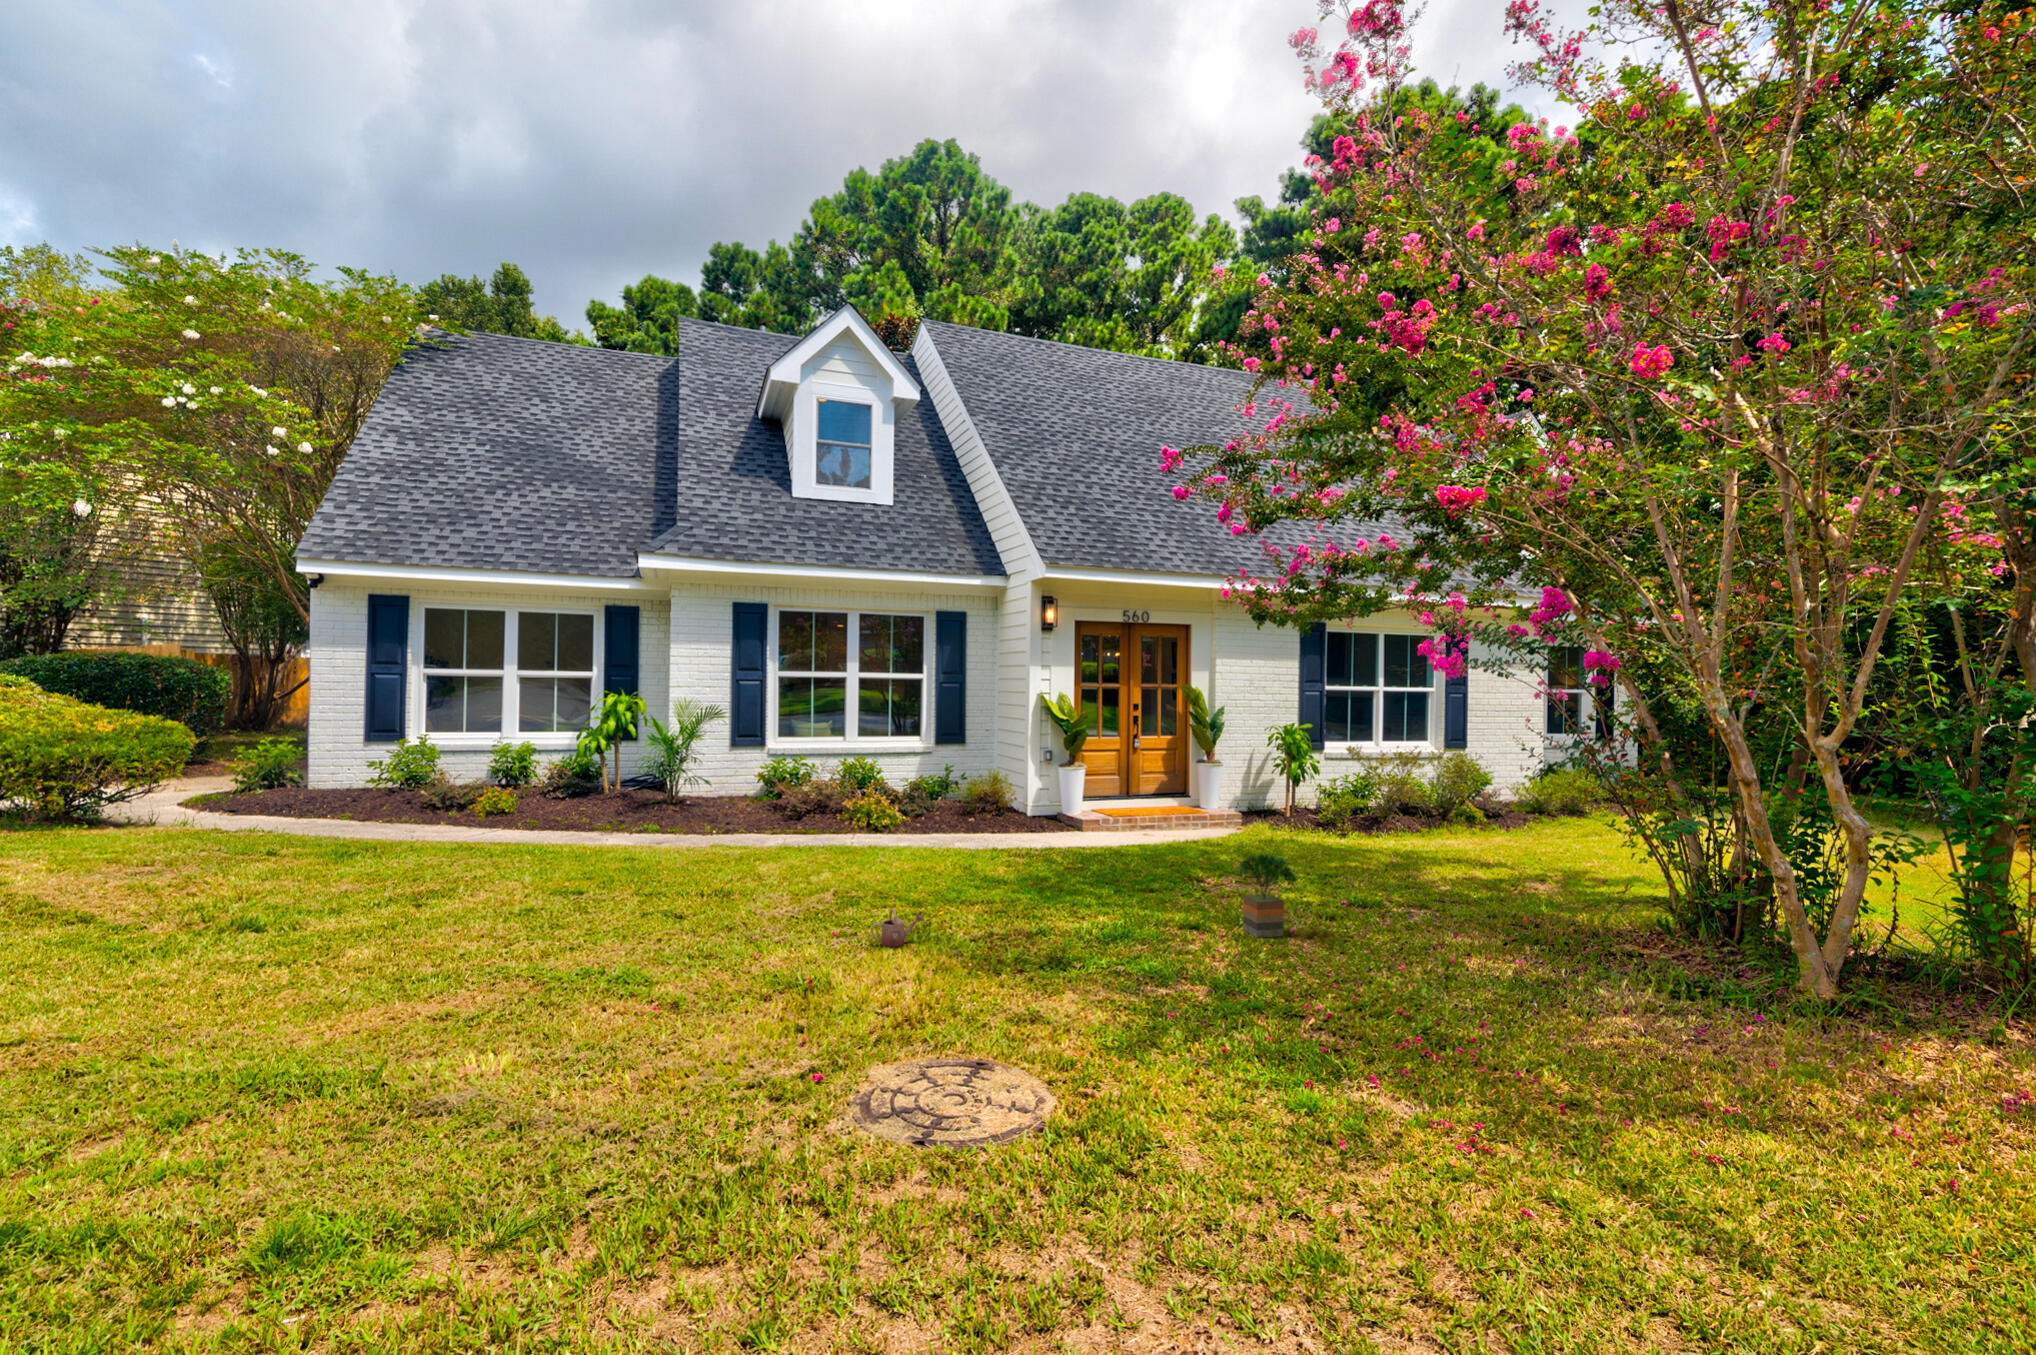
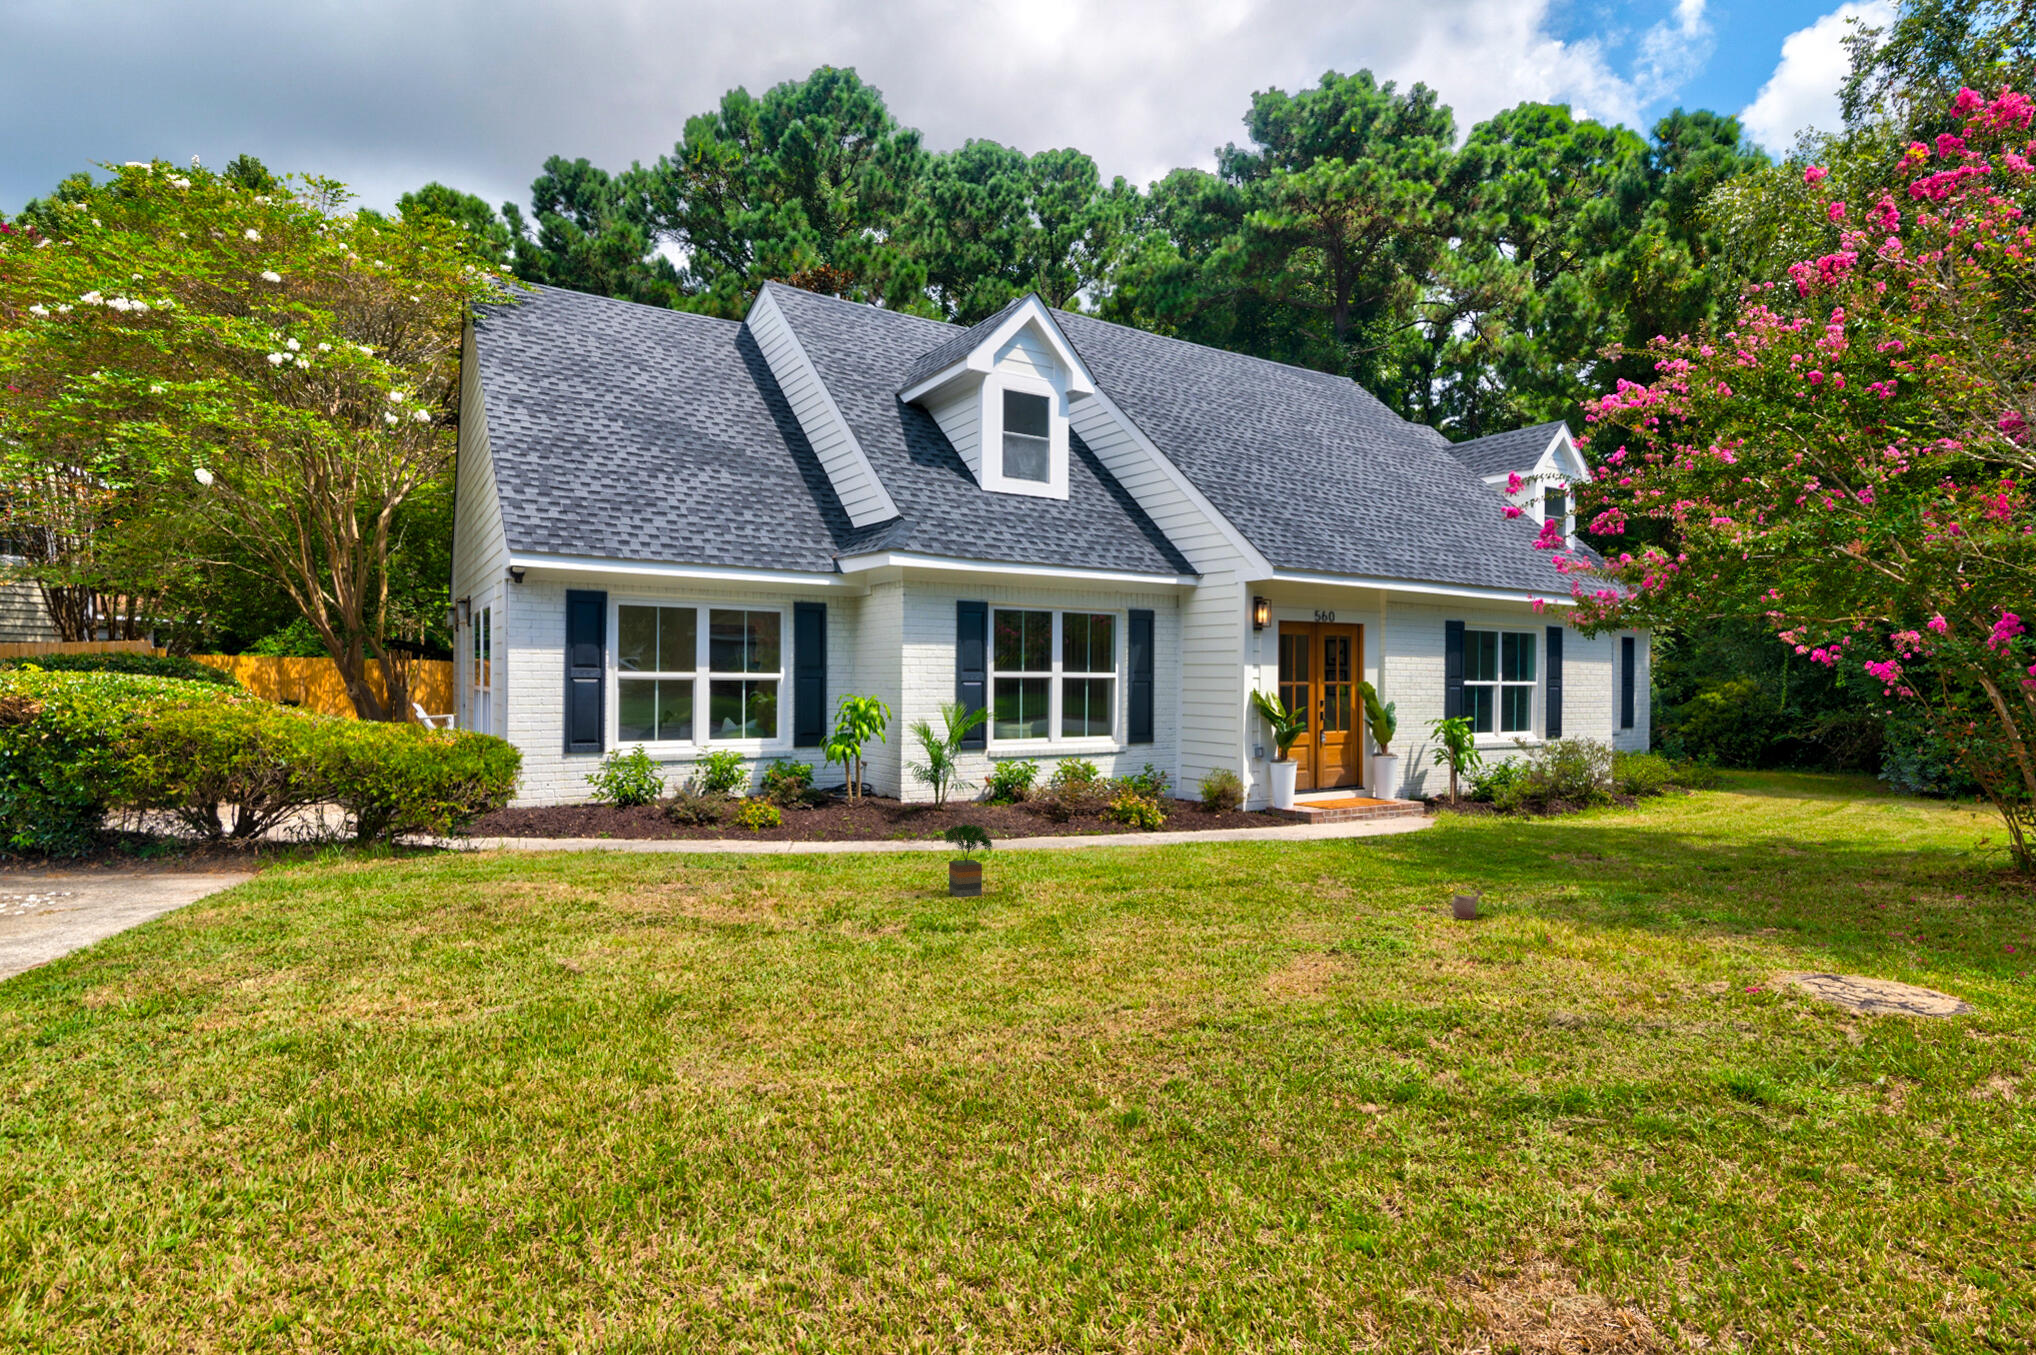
potted tree: present [1239,854,1297,938] -> present [944,824,992,897]

